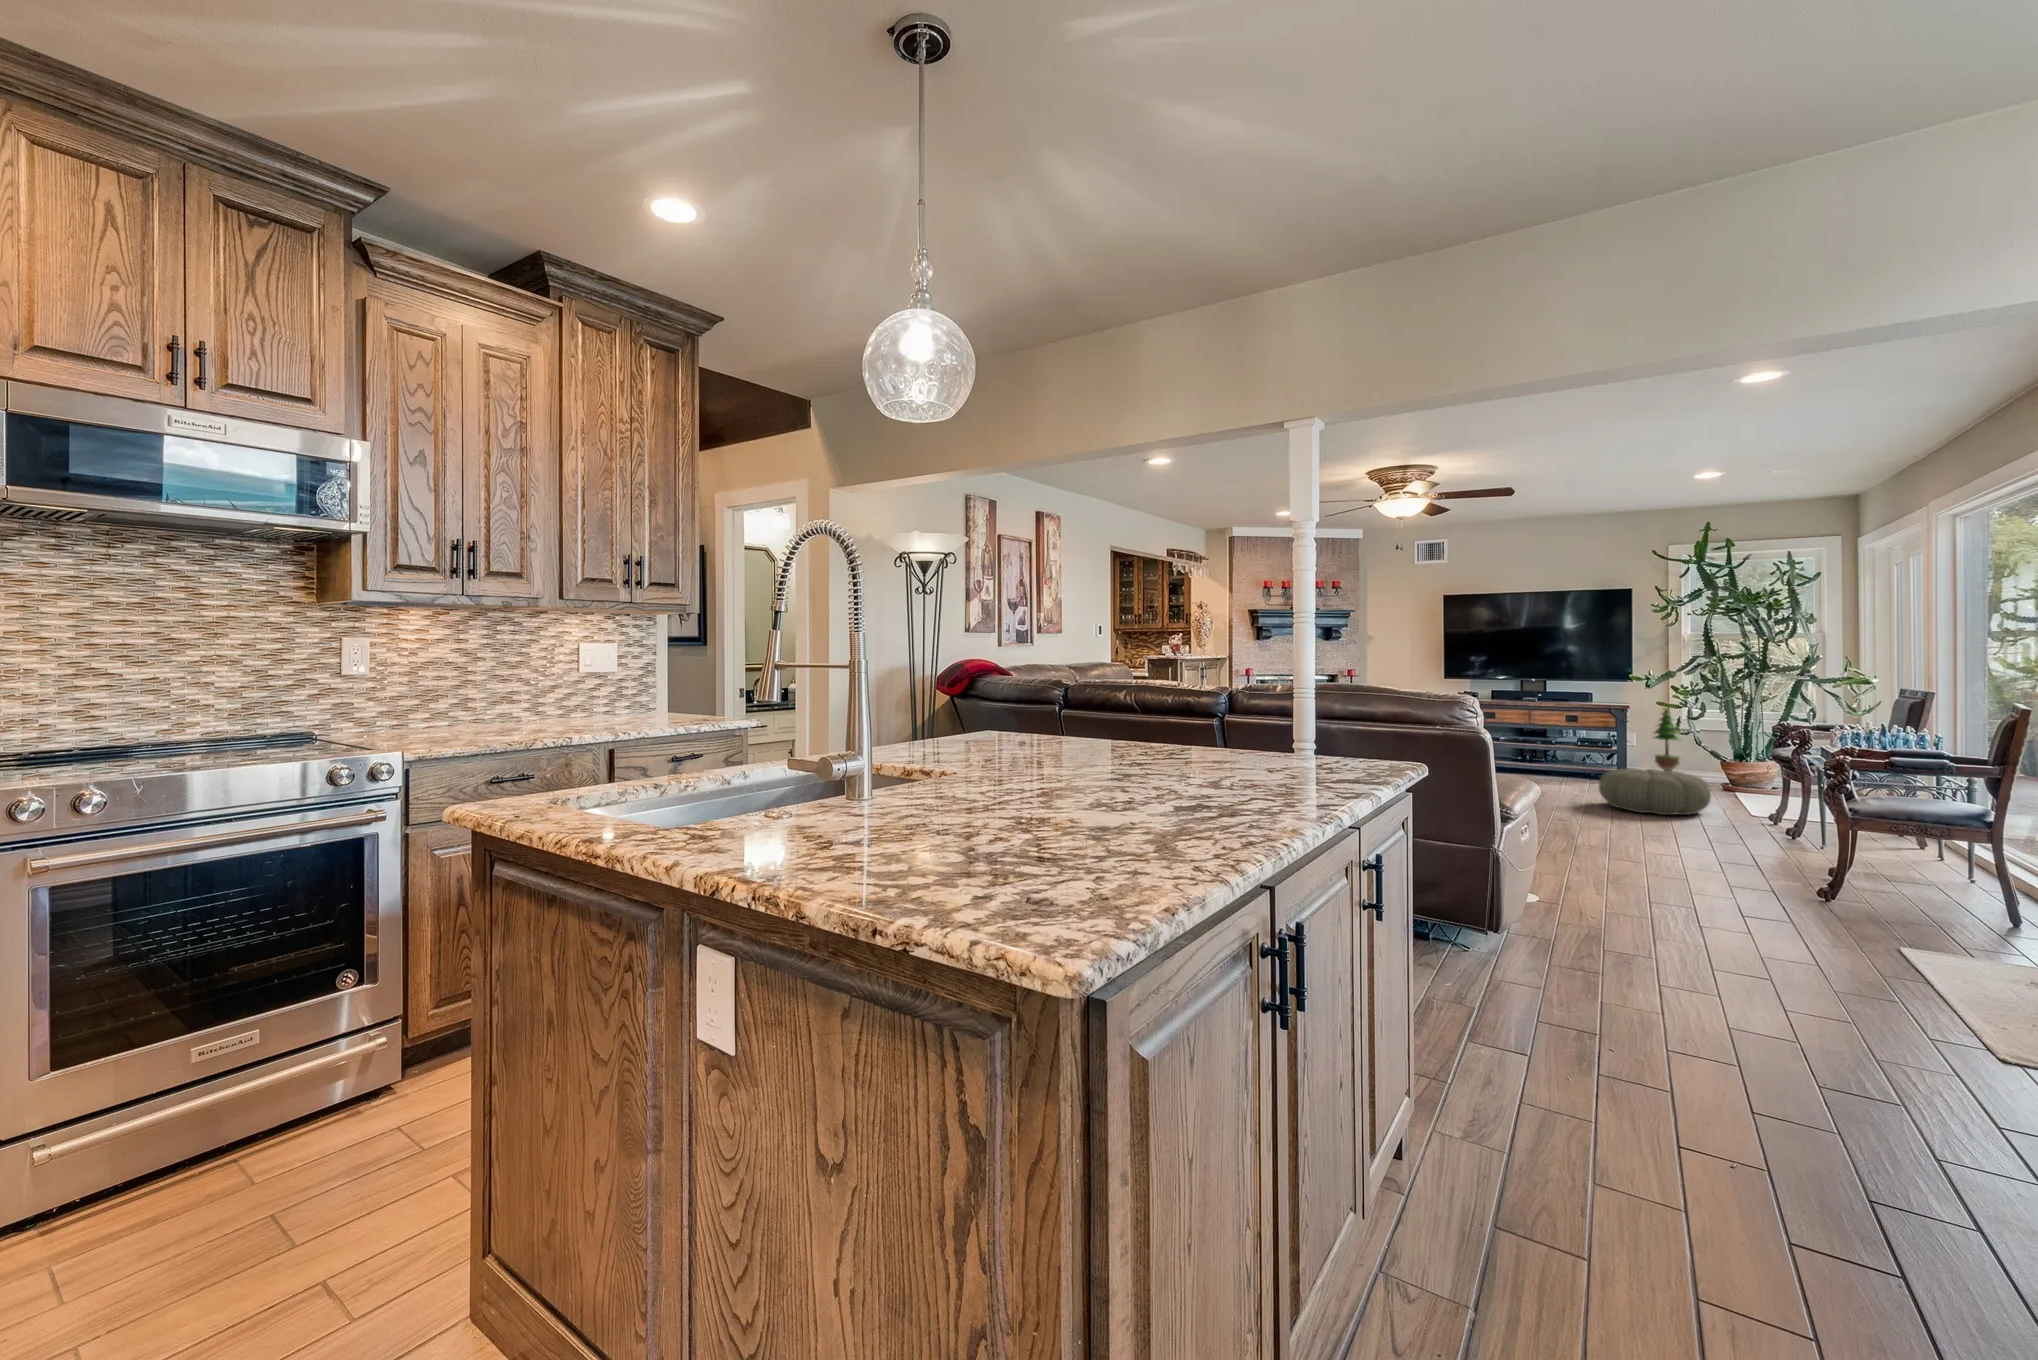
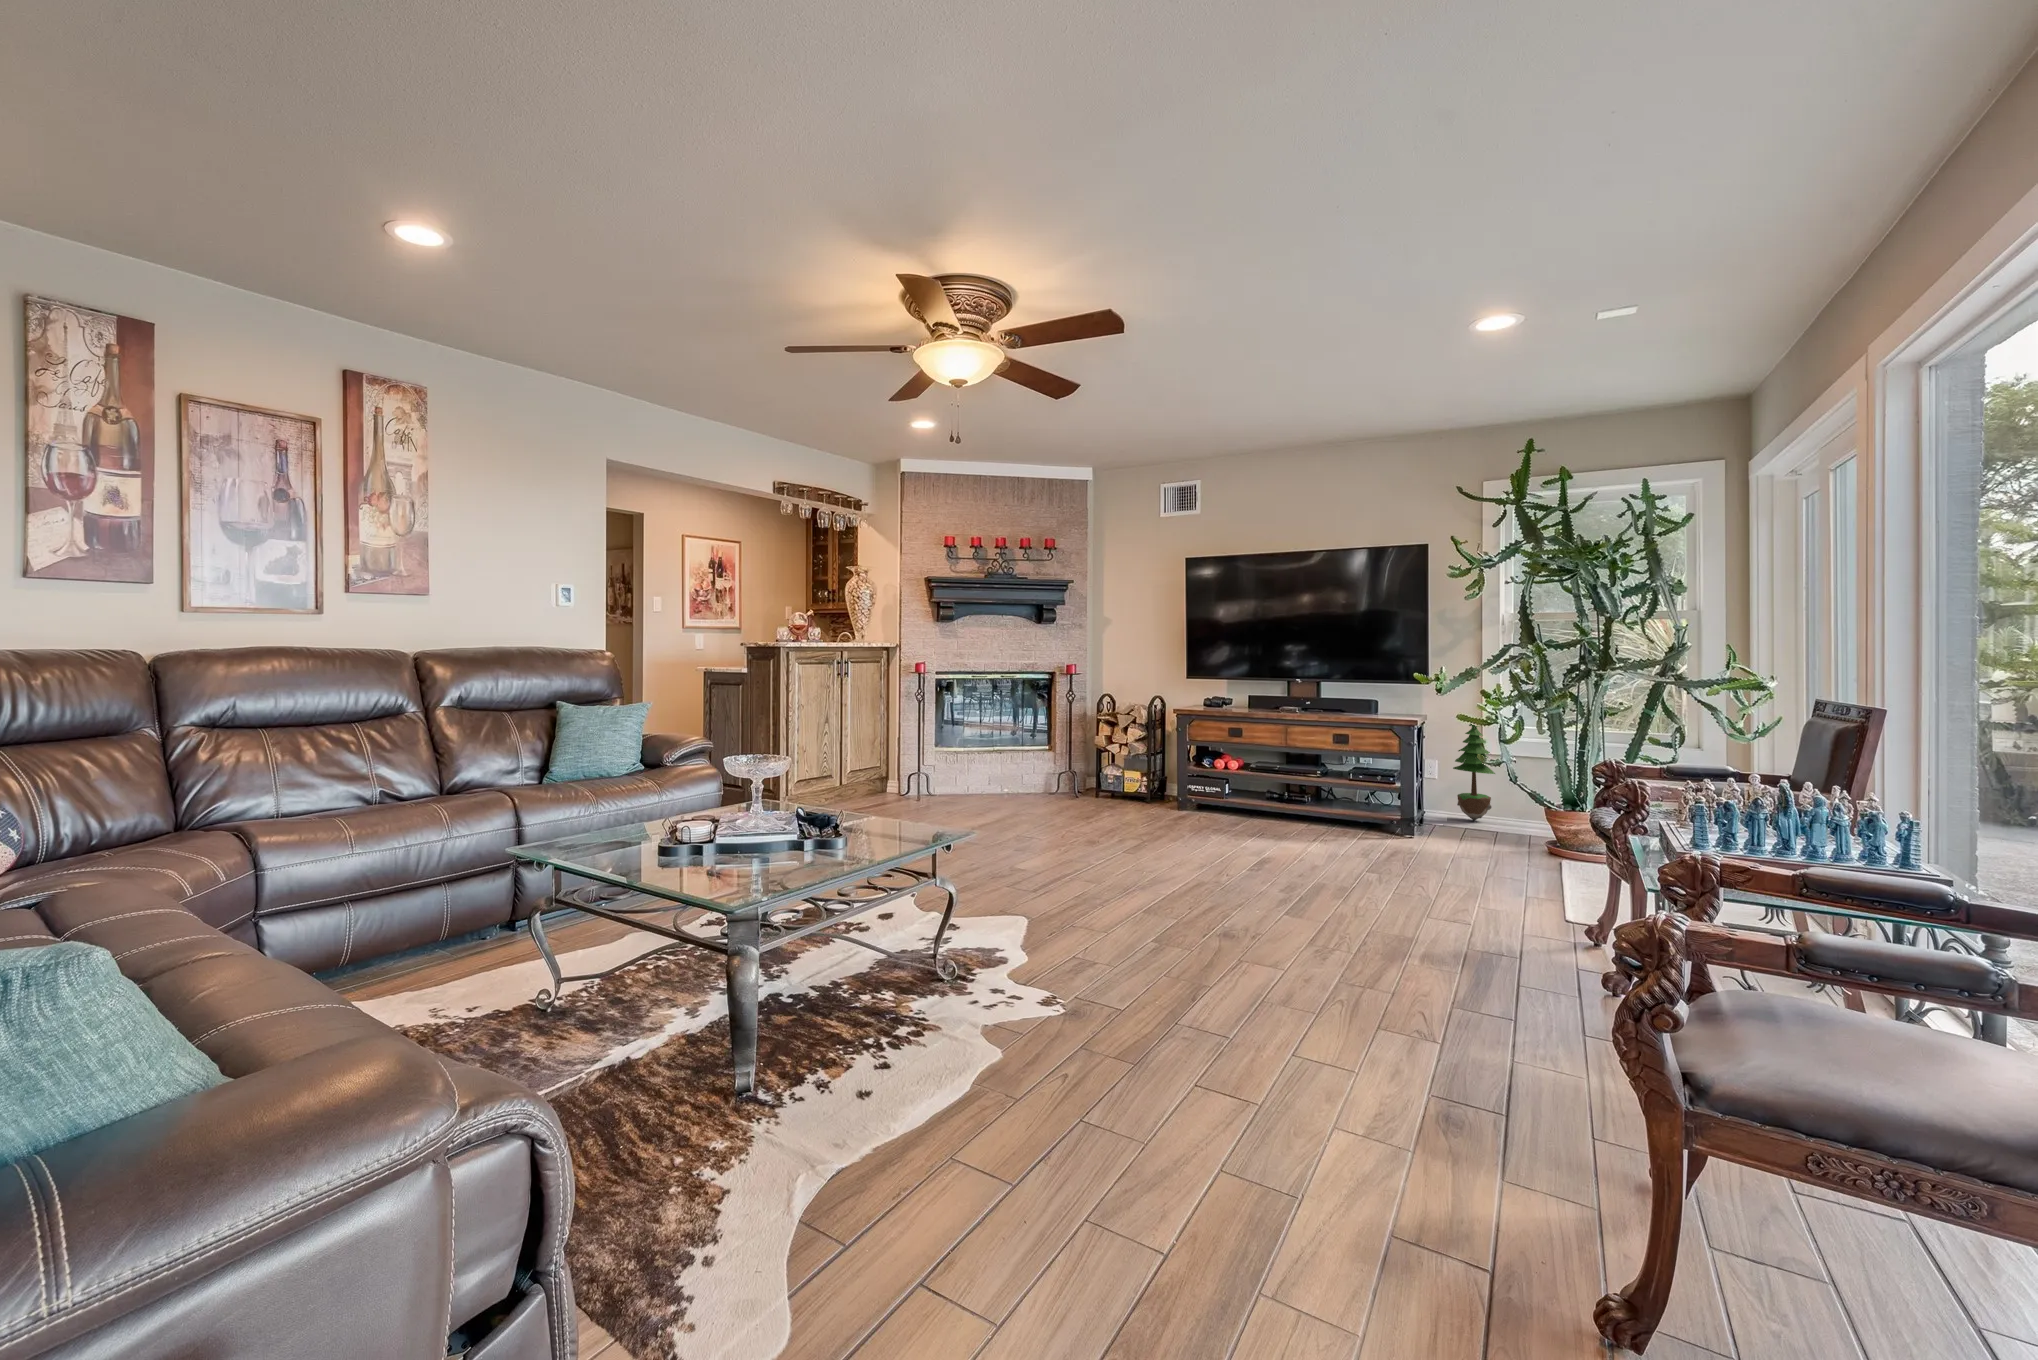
pouf: present [1599,768,1711,815] -> none [1330,840,1506,937]

